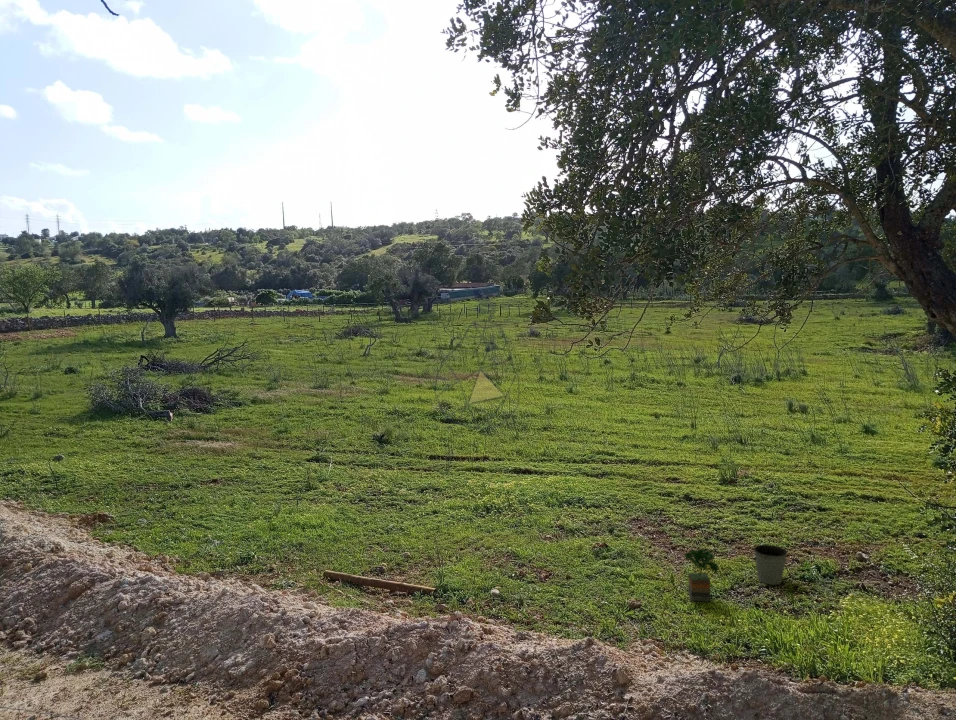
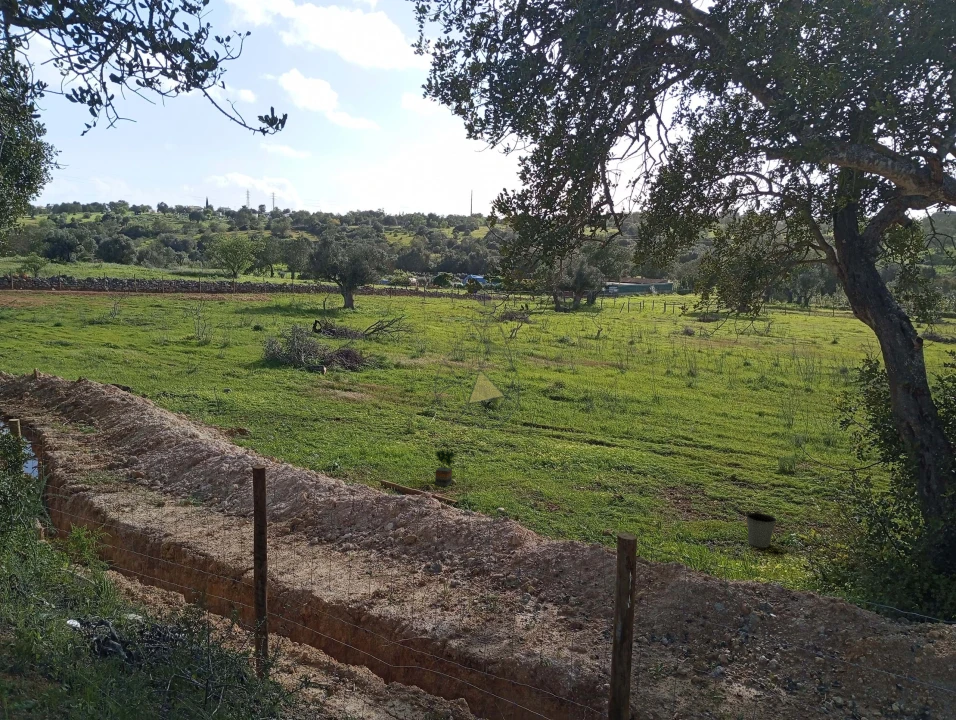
potted tree: present [685,550,718,601] -> present [435,450,456,486]

